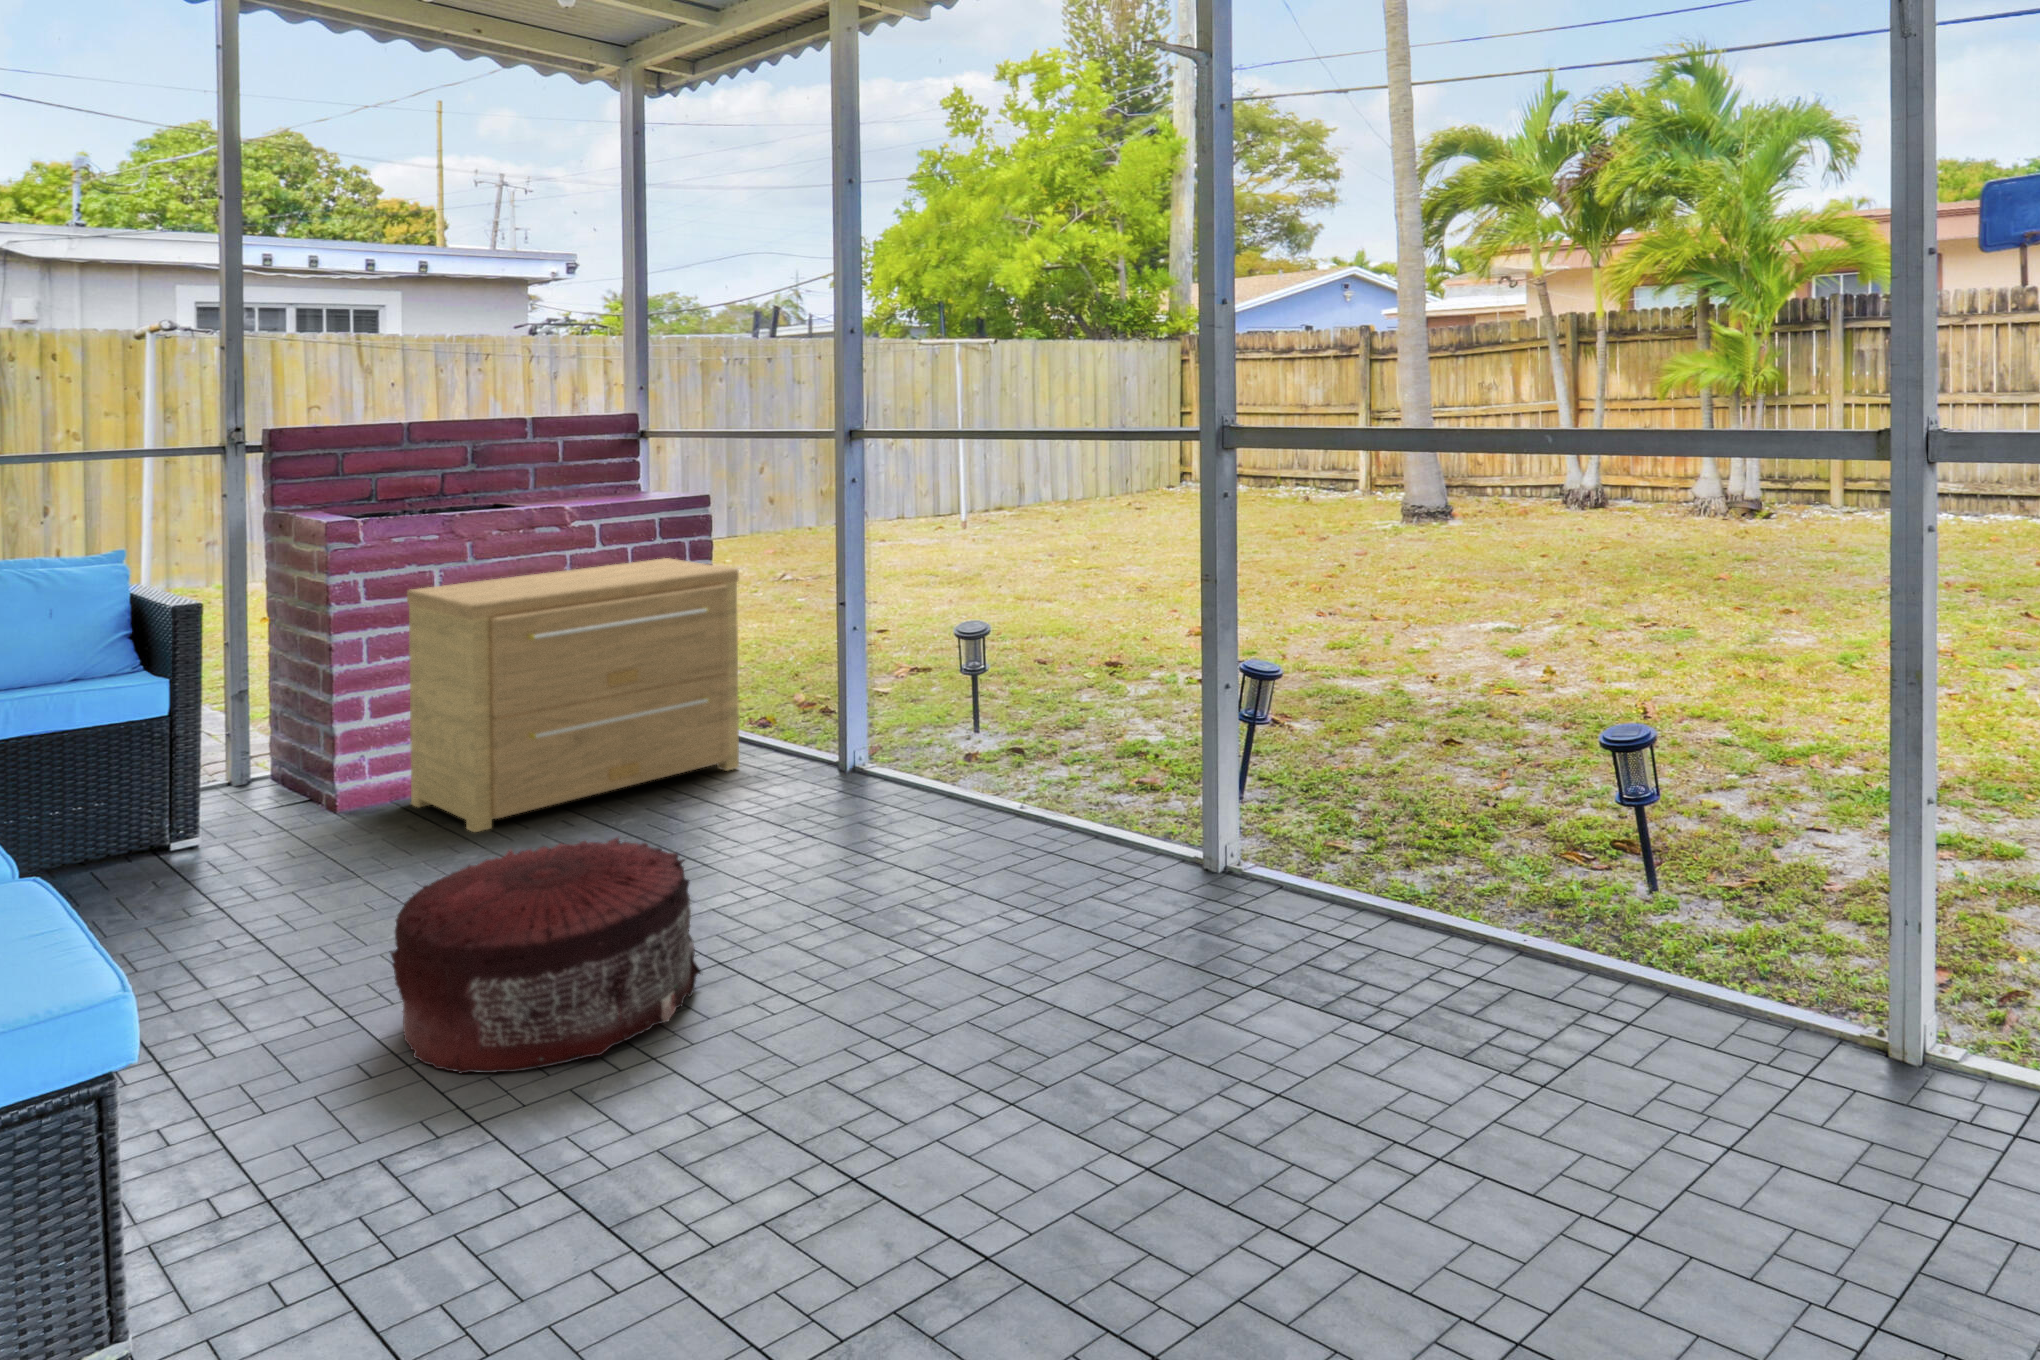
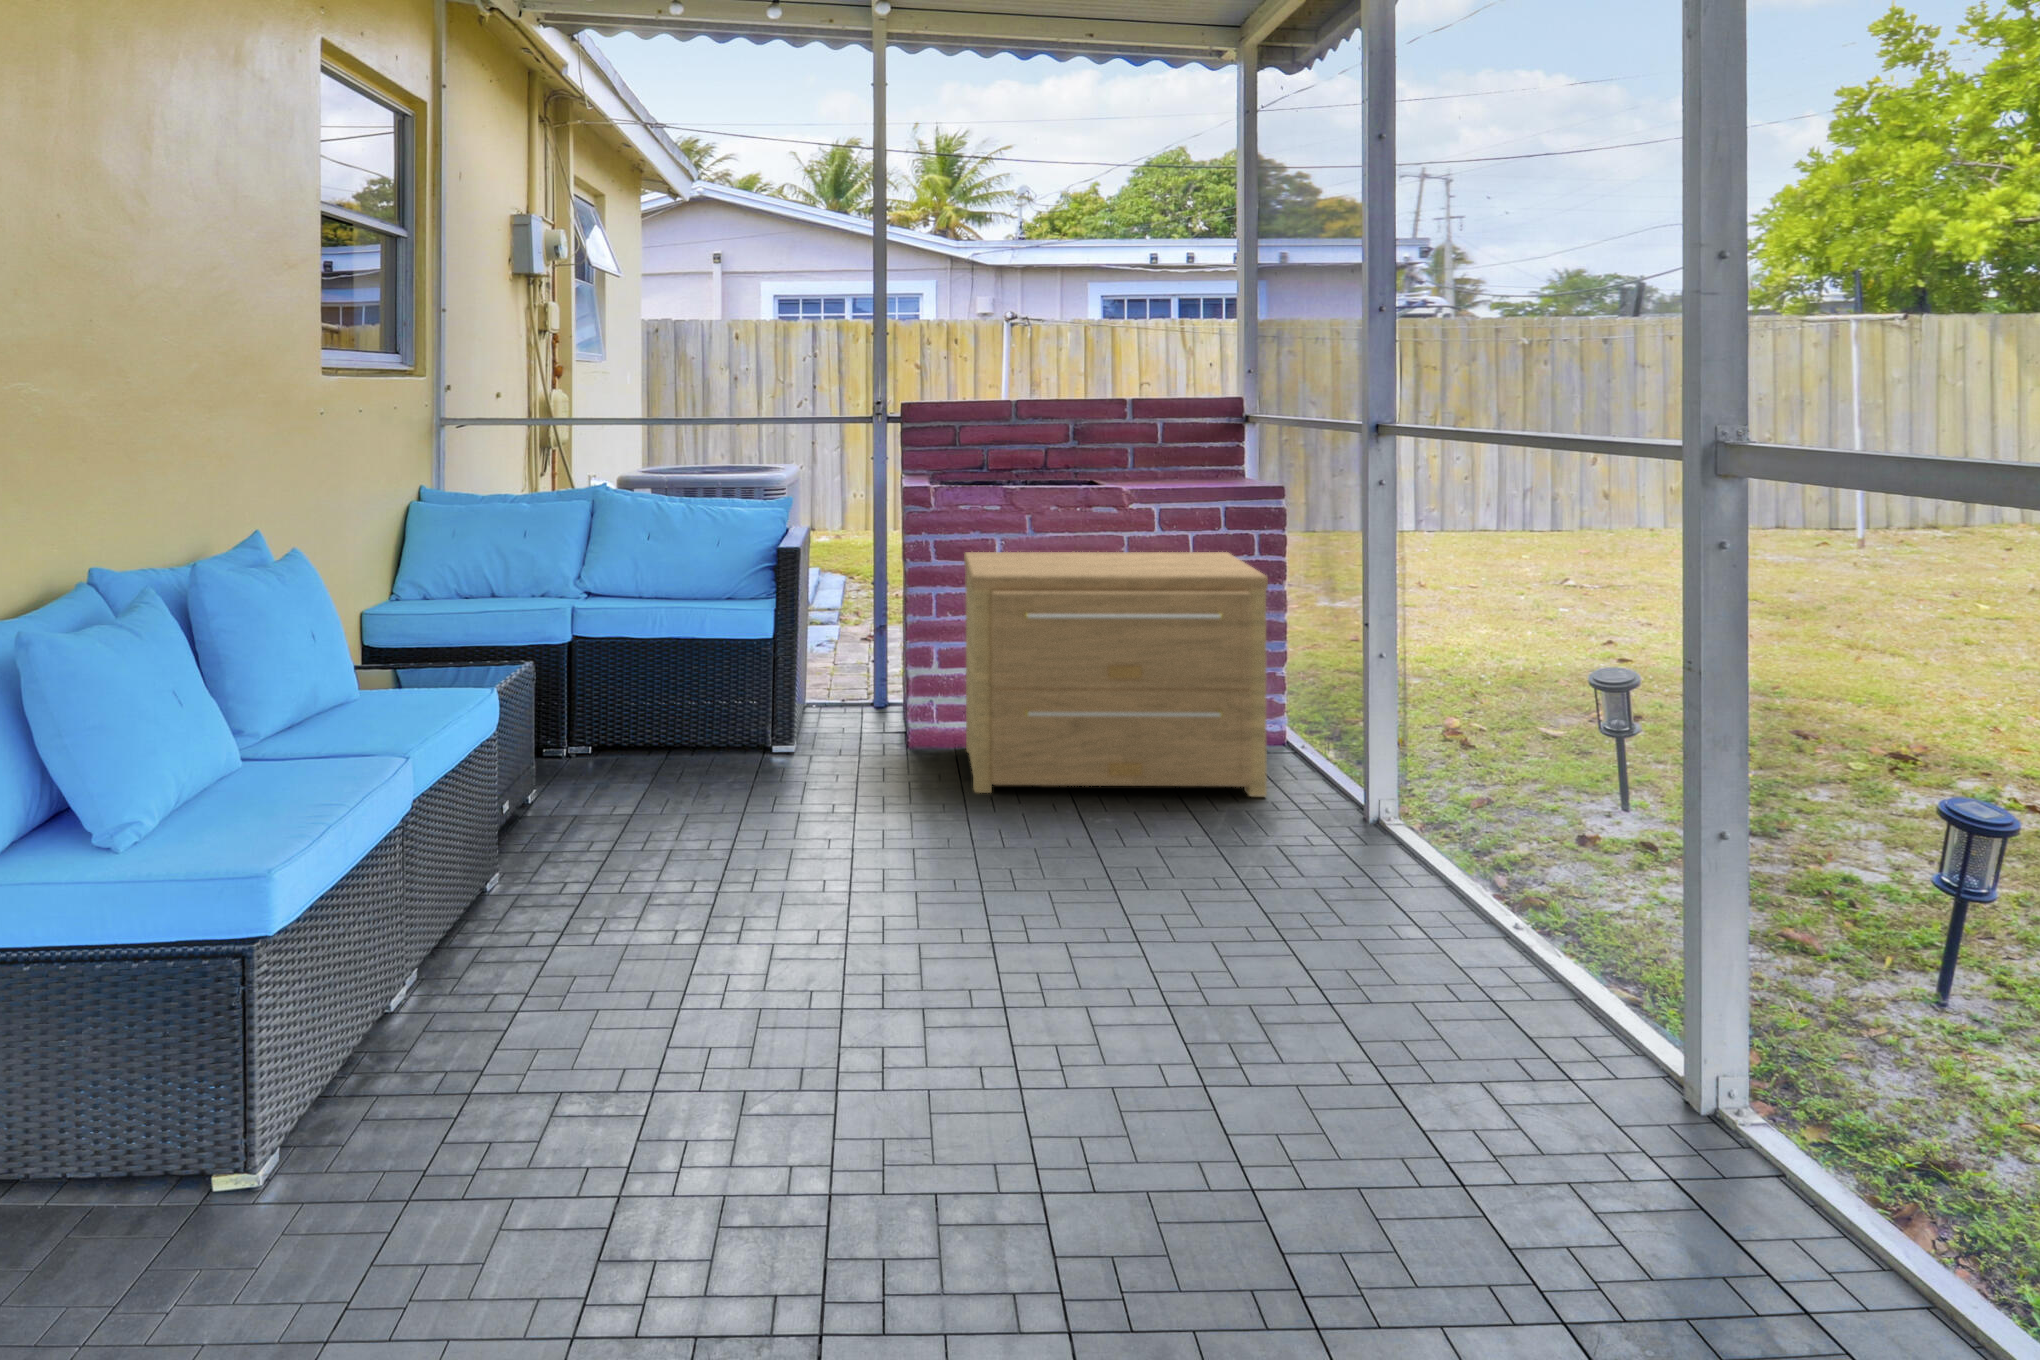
pouf: present [391,837,701,1074] -> none [649,833,937,1096]

